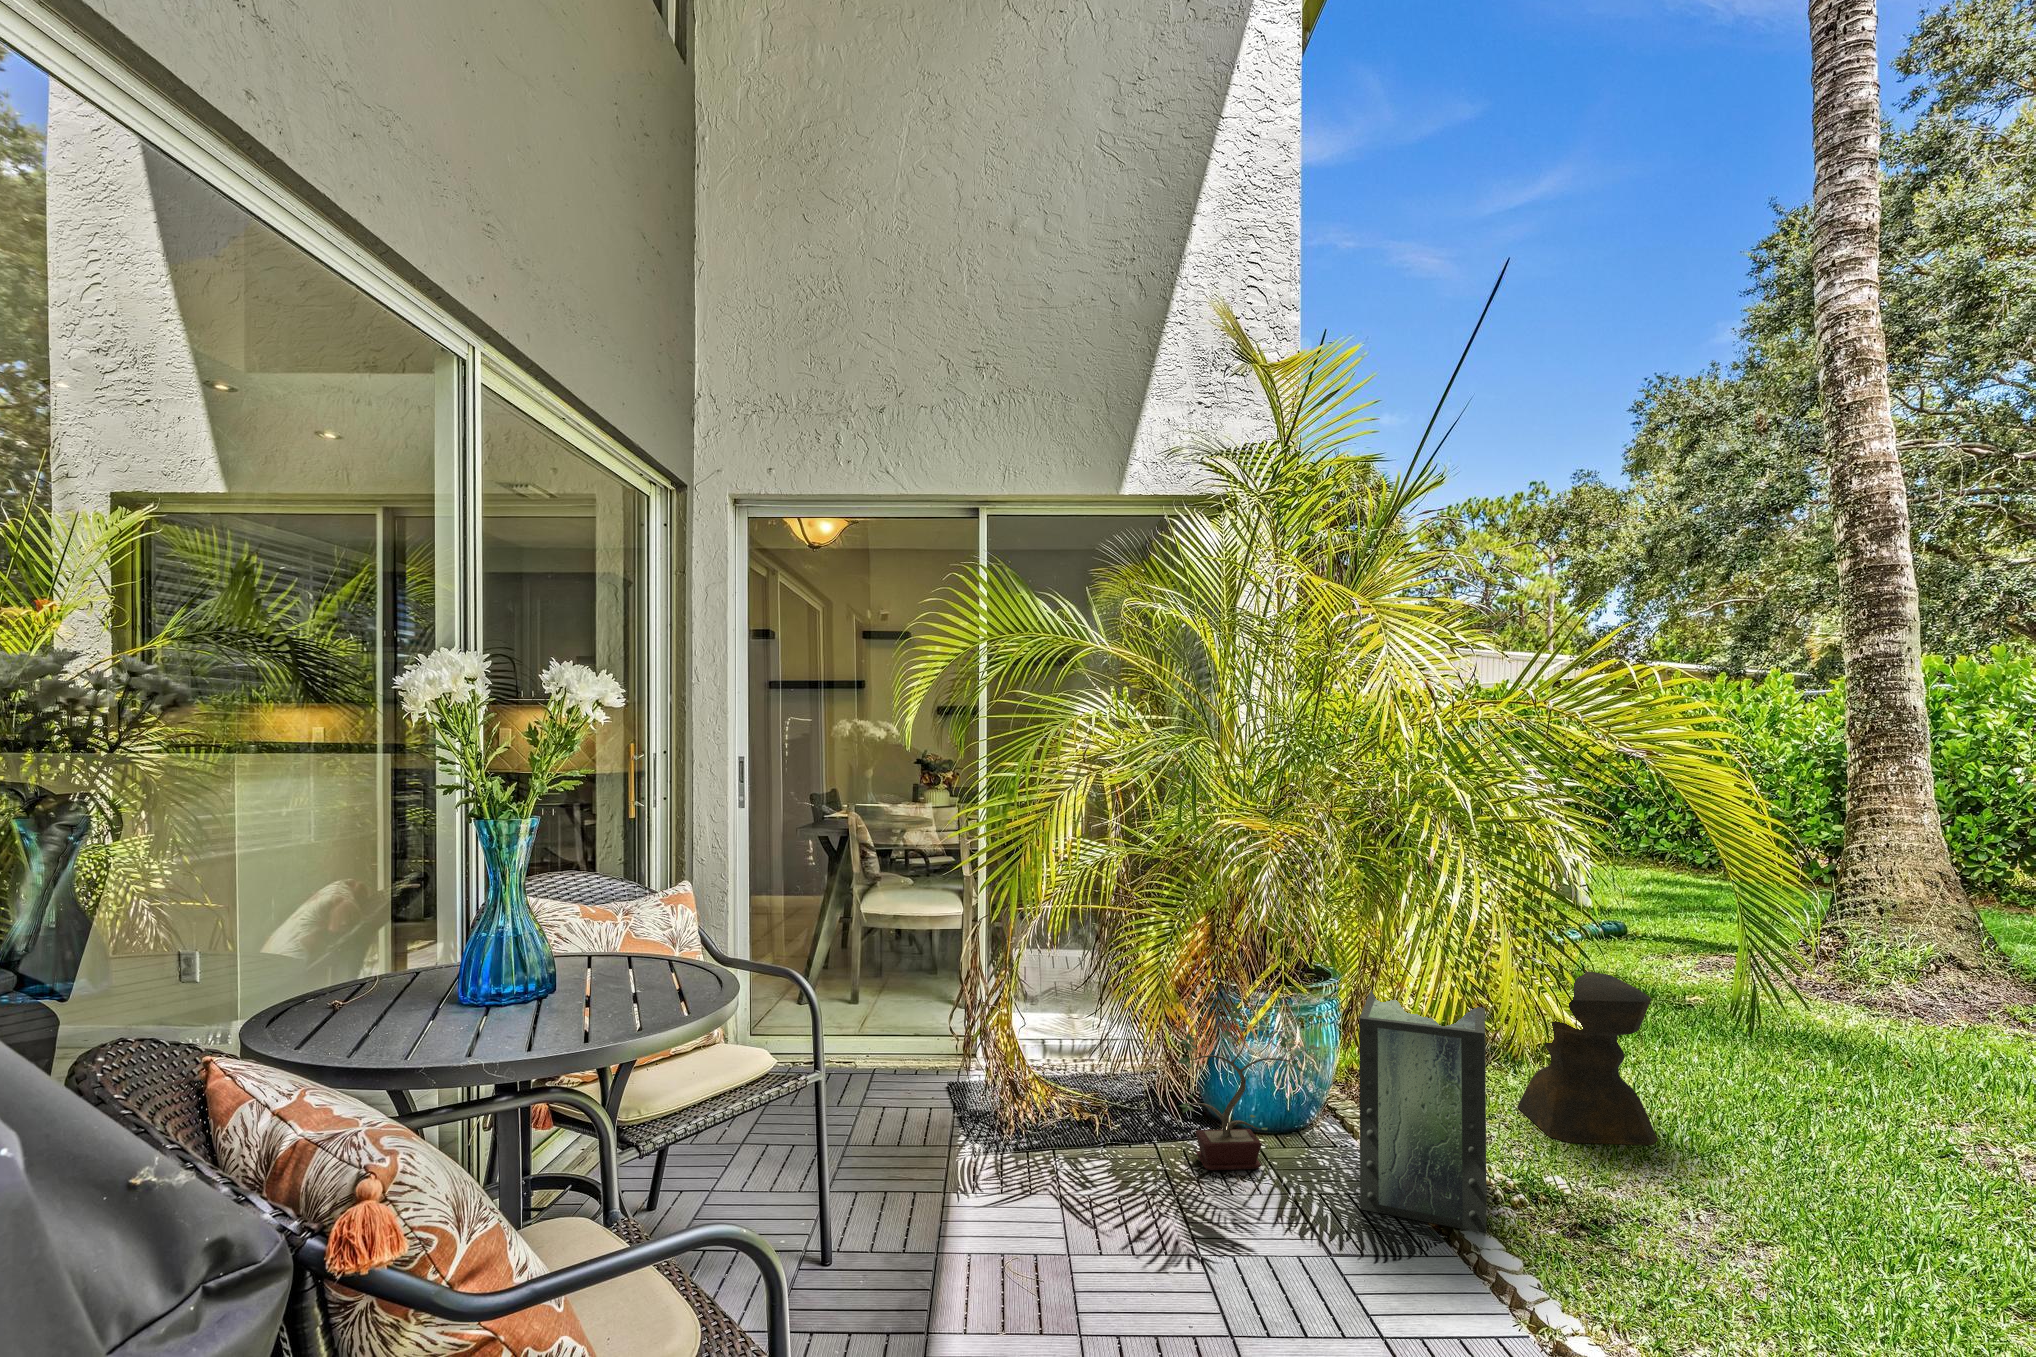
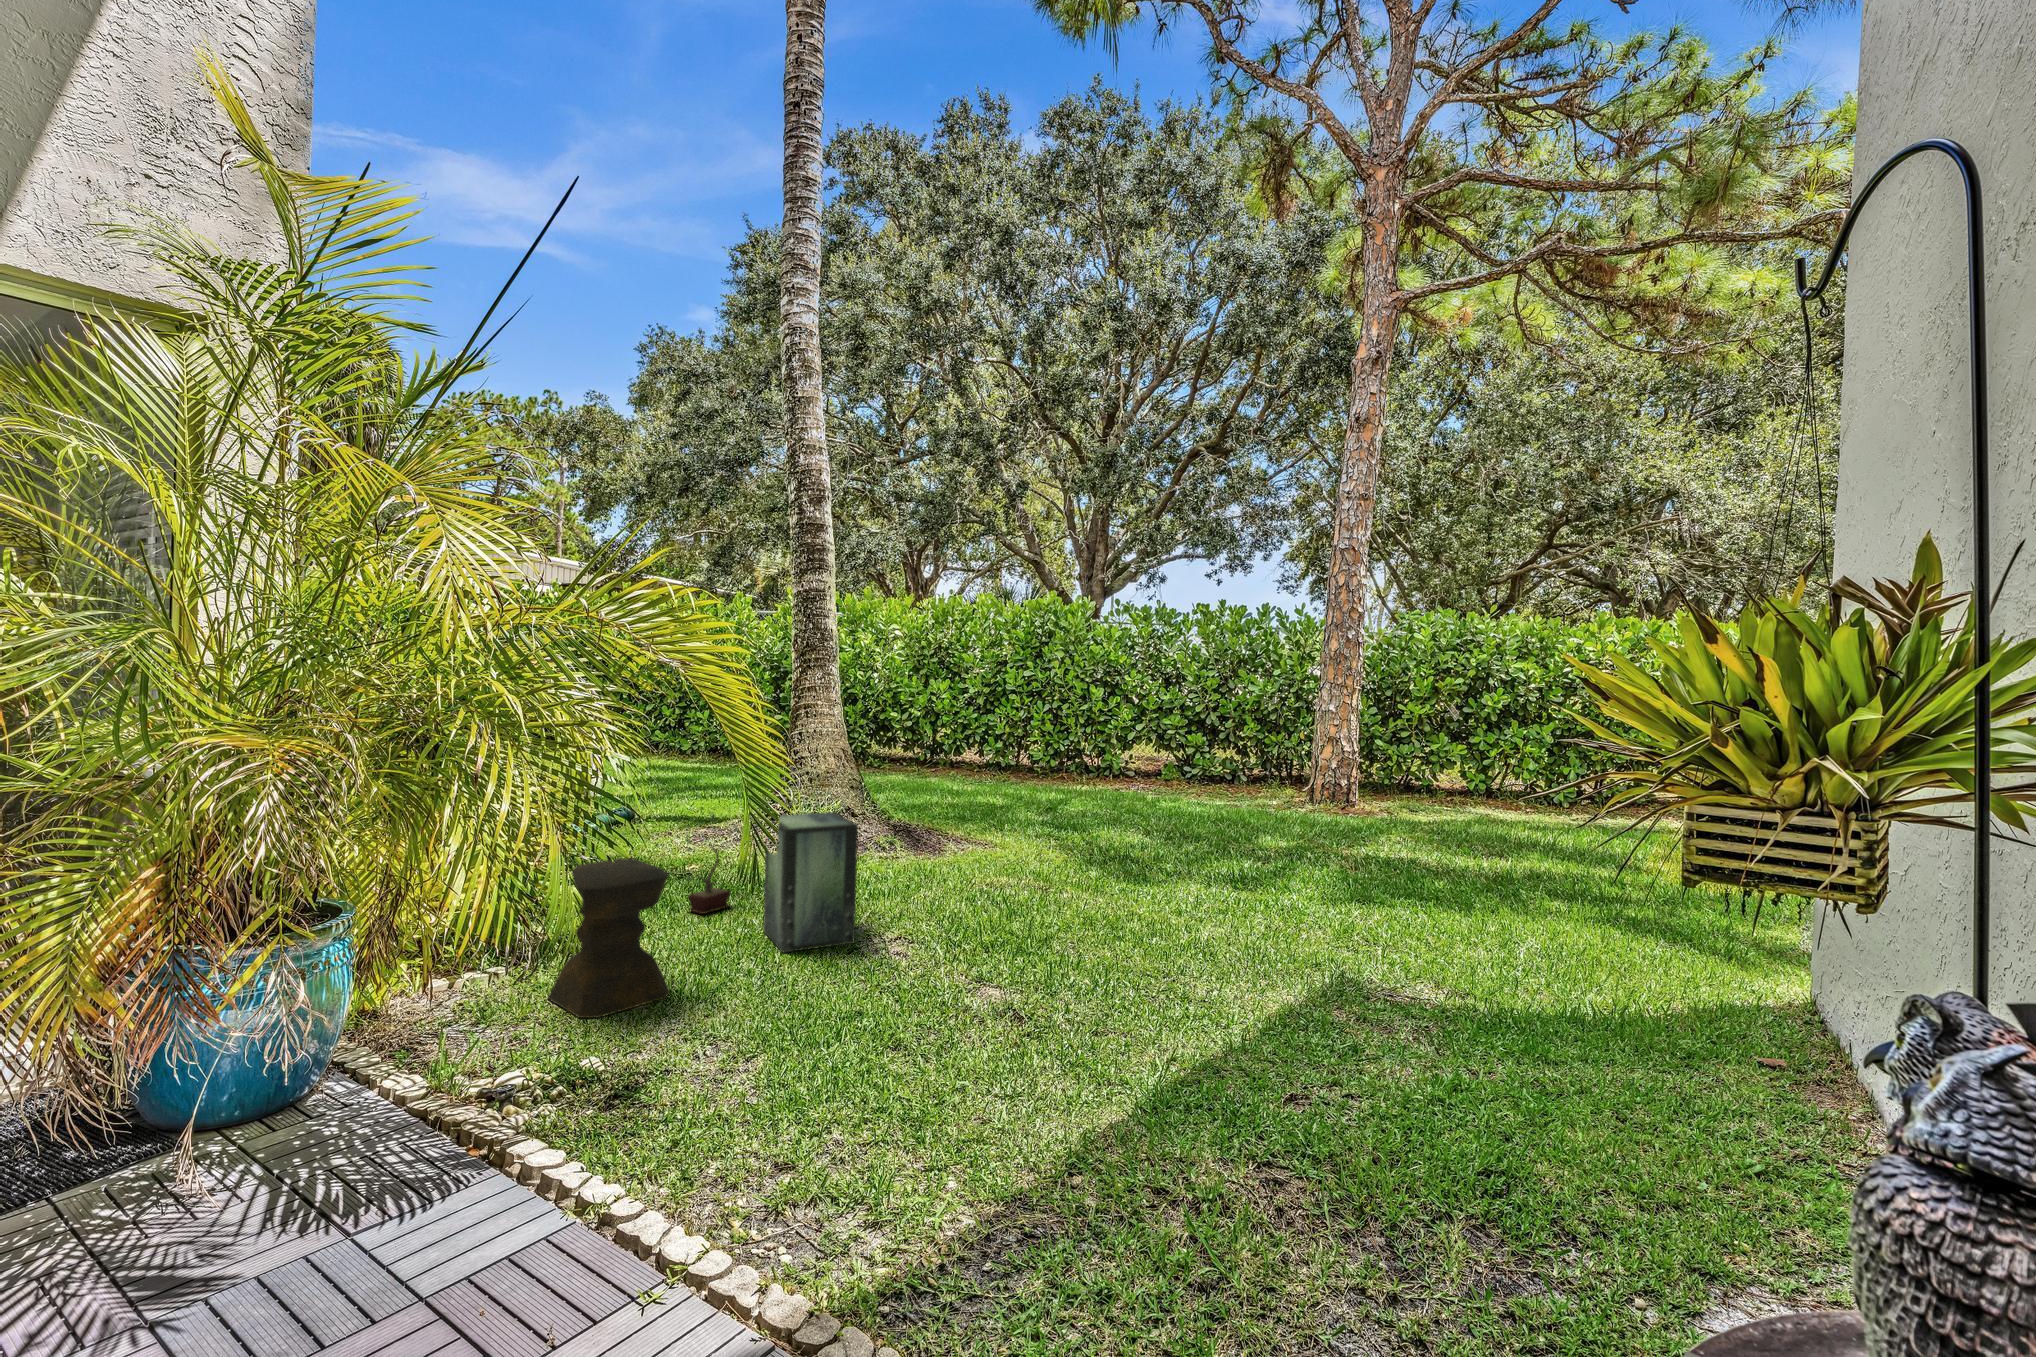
storage box: present [1359,990,1486,1233] -> present [763,812,858,953]
potted plant: present [1178,1005,1320,1170] -> present [685,813,741,914]

